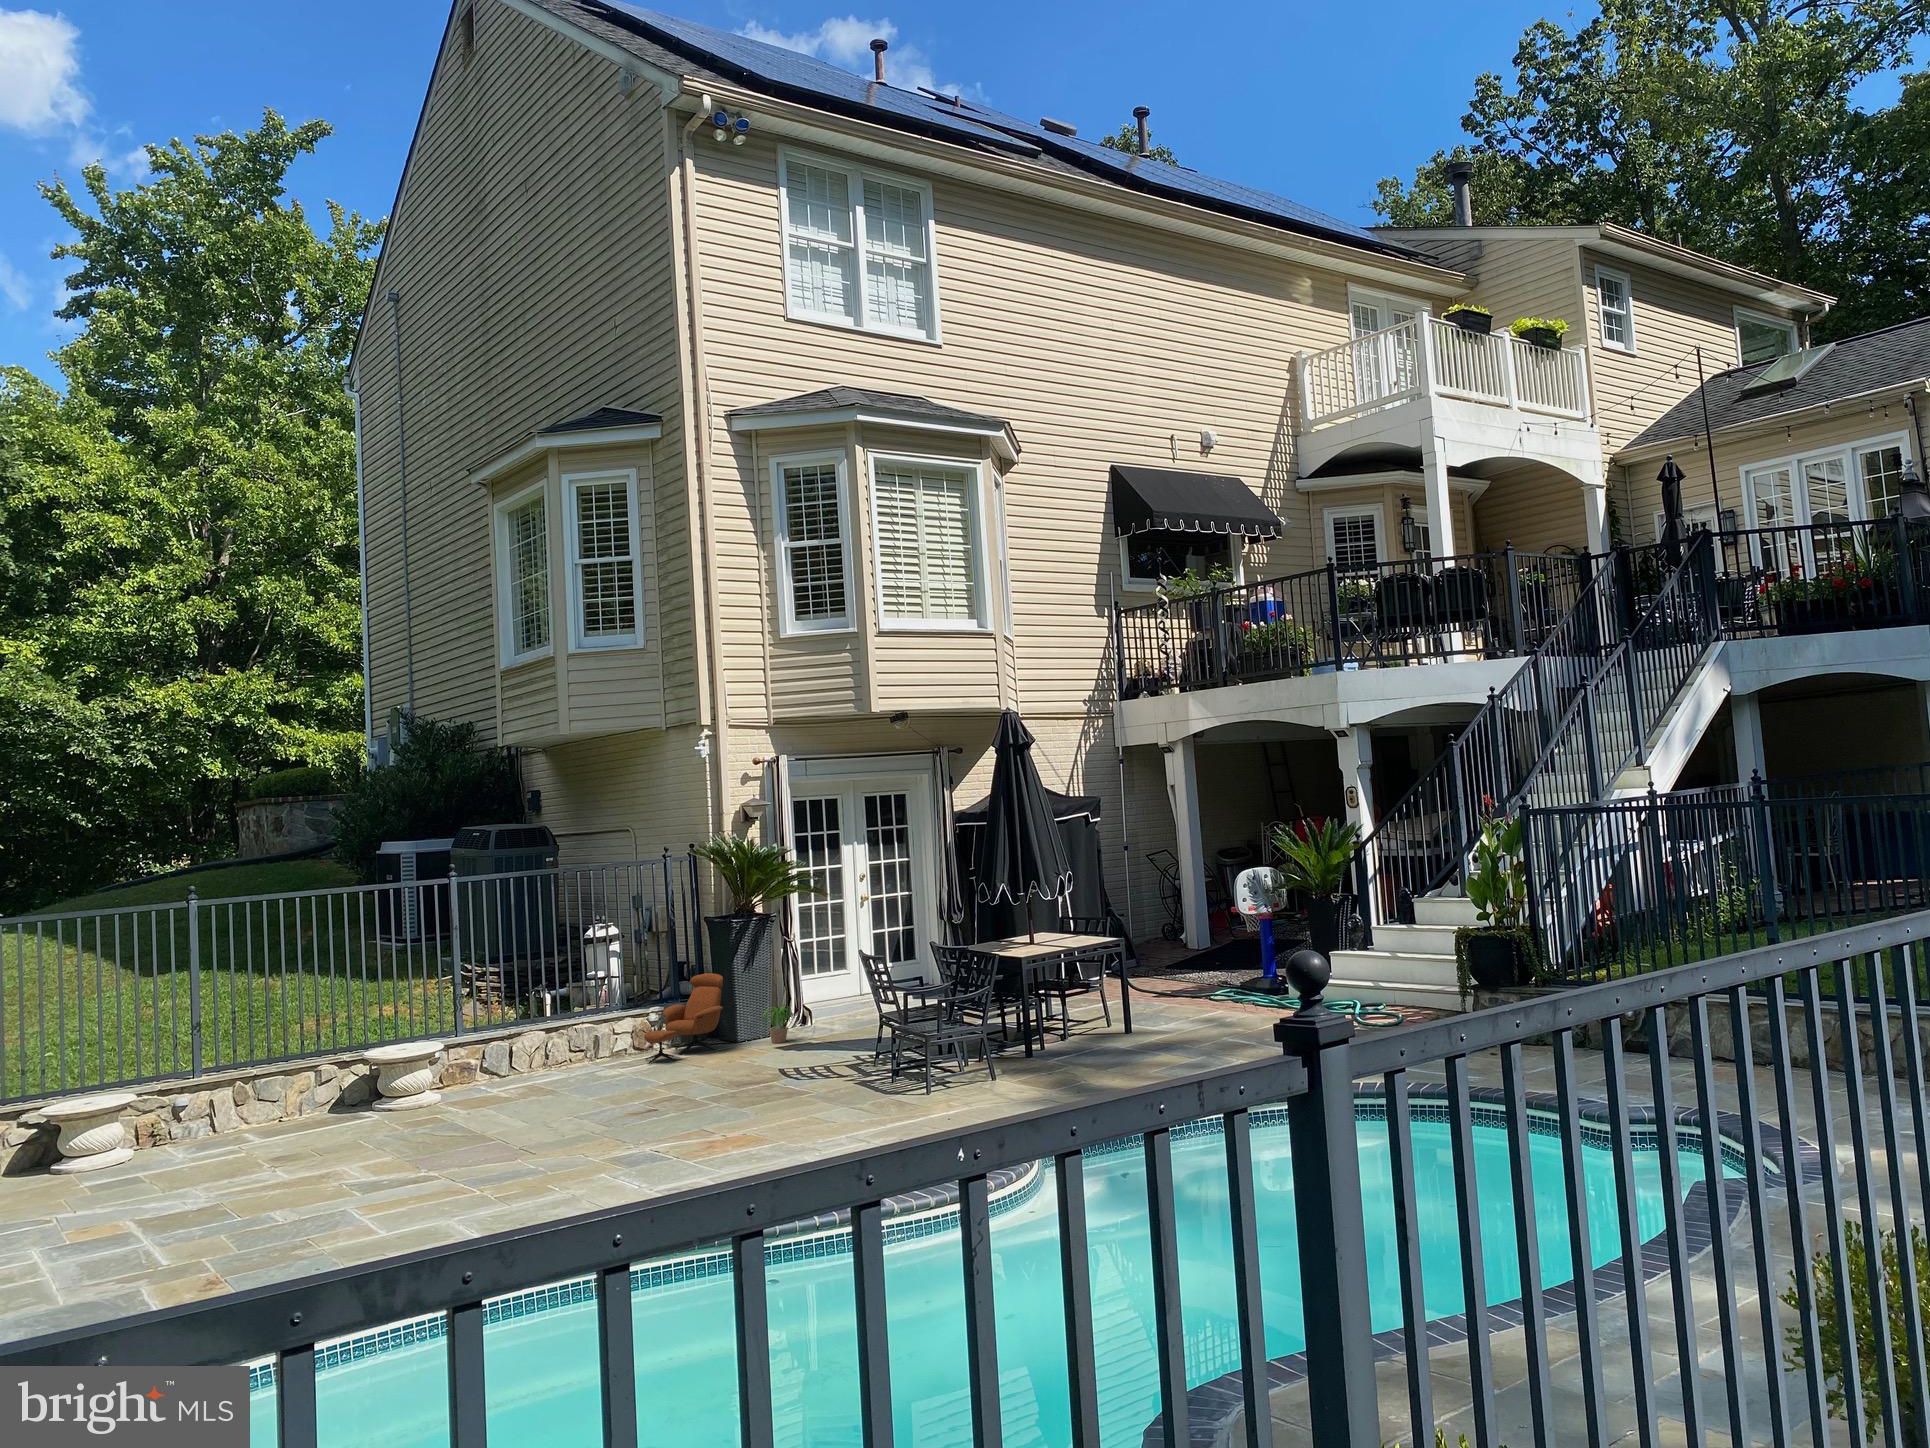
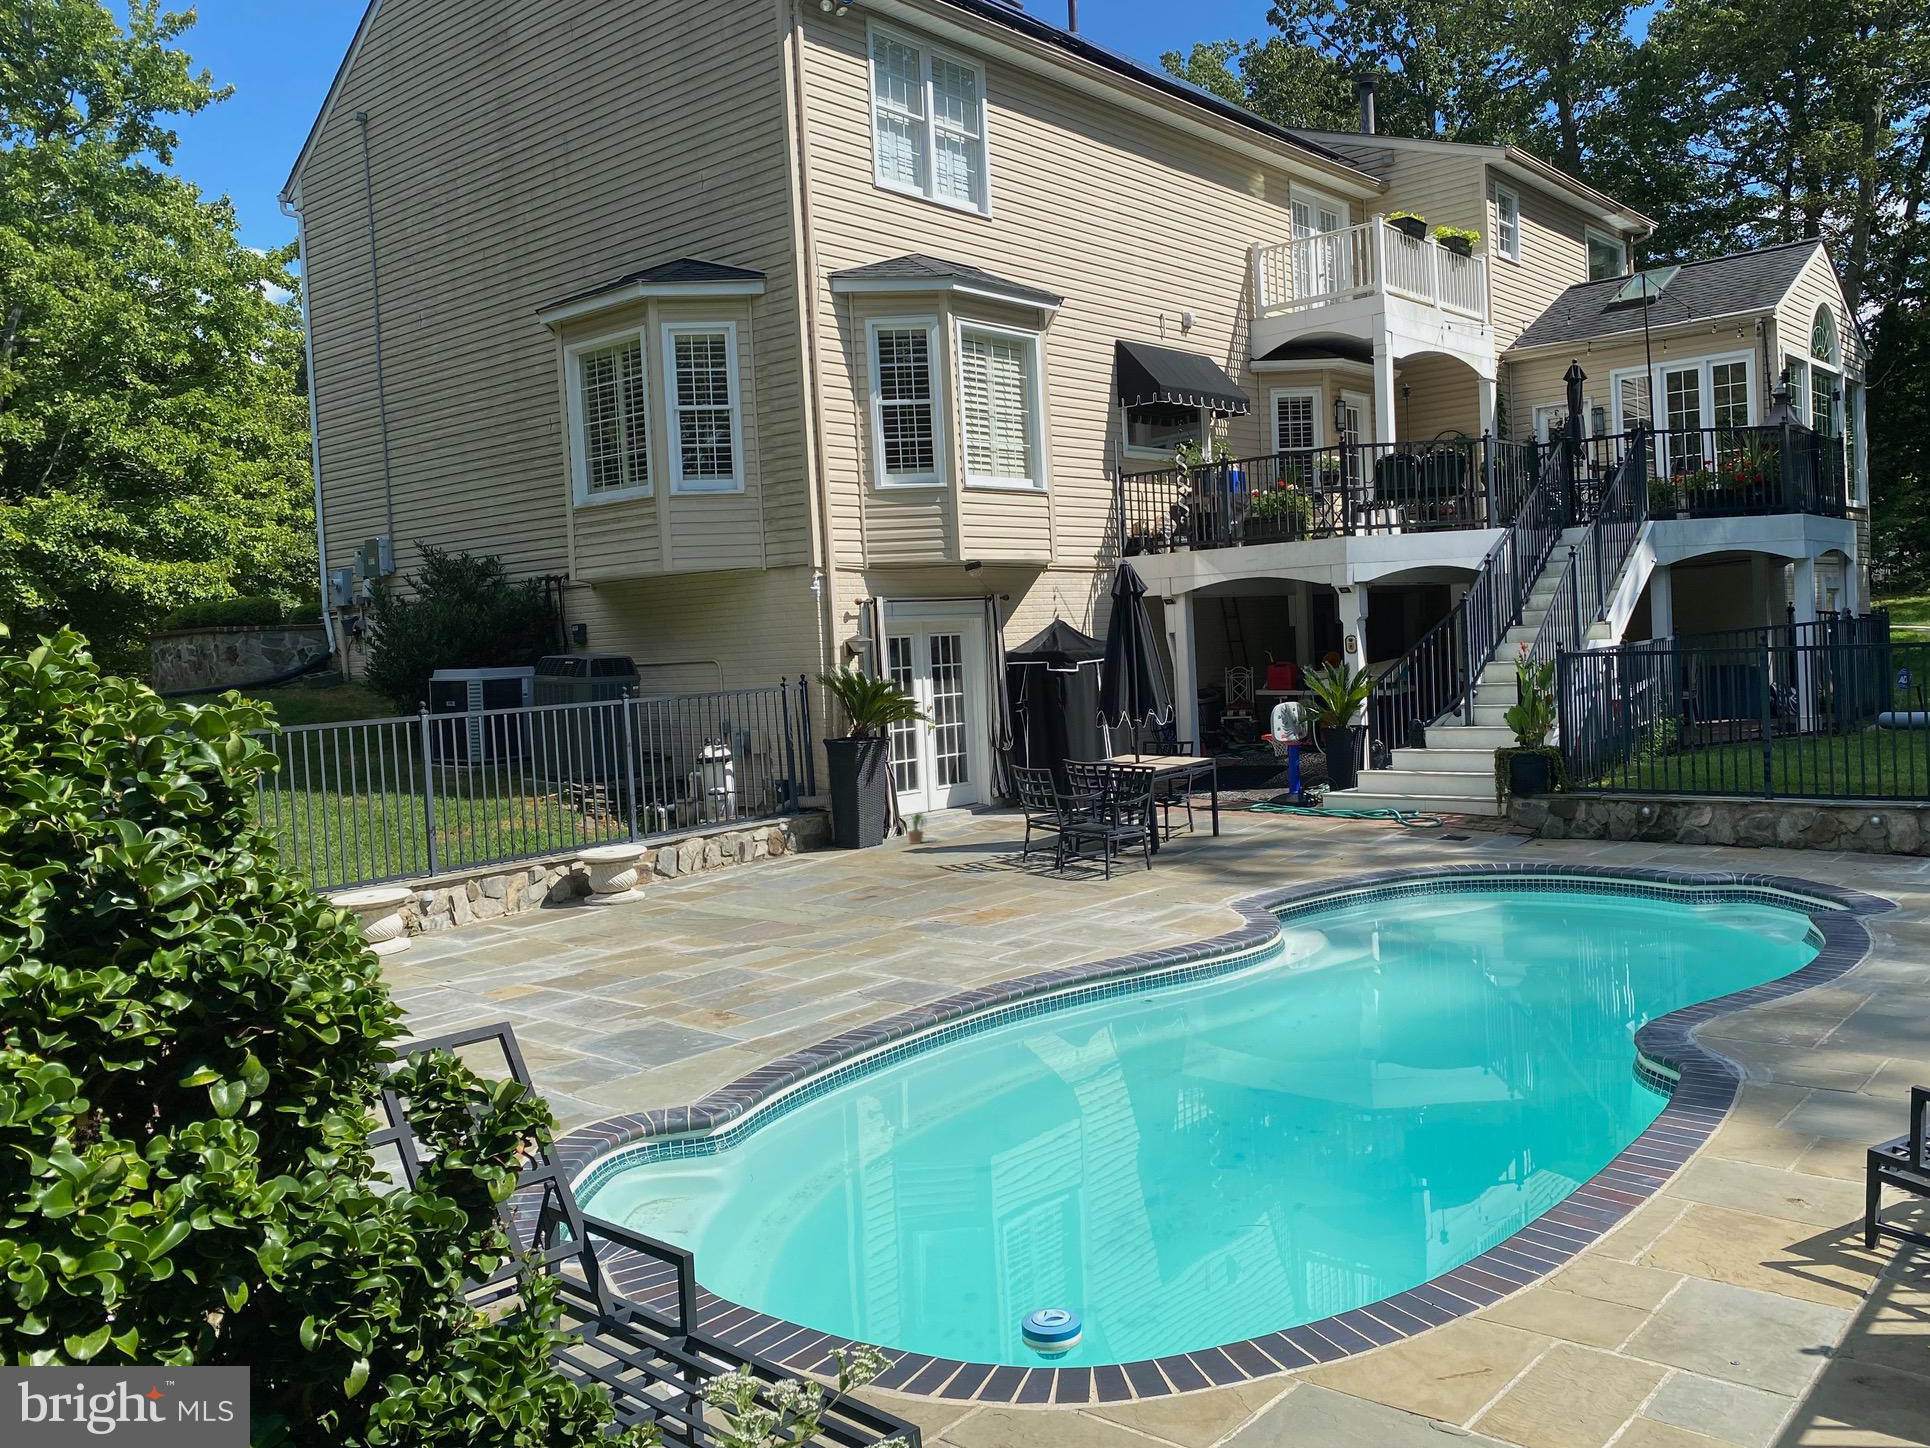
lounge chair: present [644,973,723,1064] -> none [815,785,872,857]

